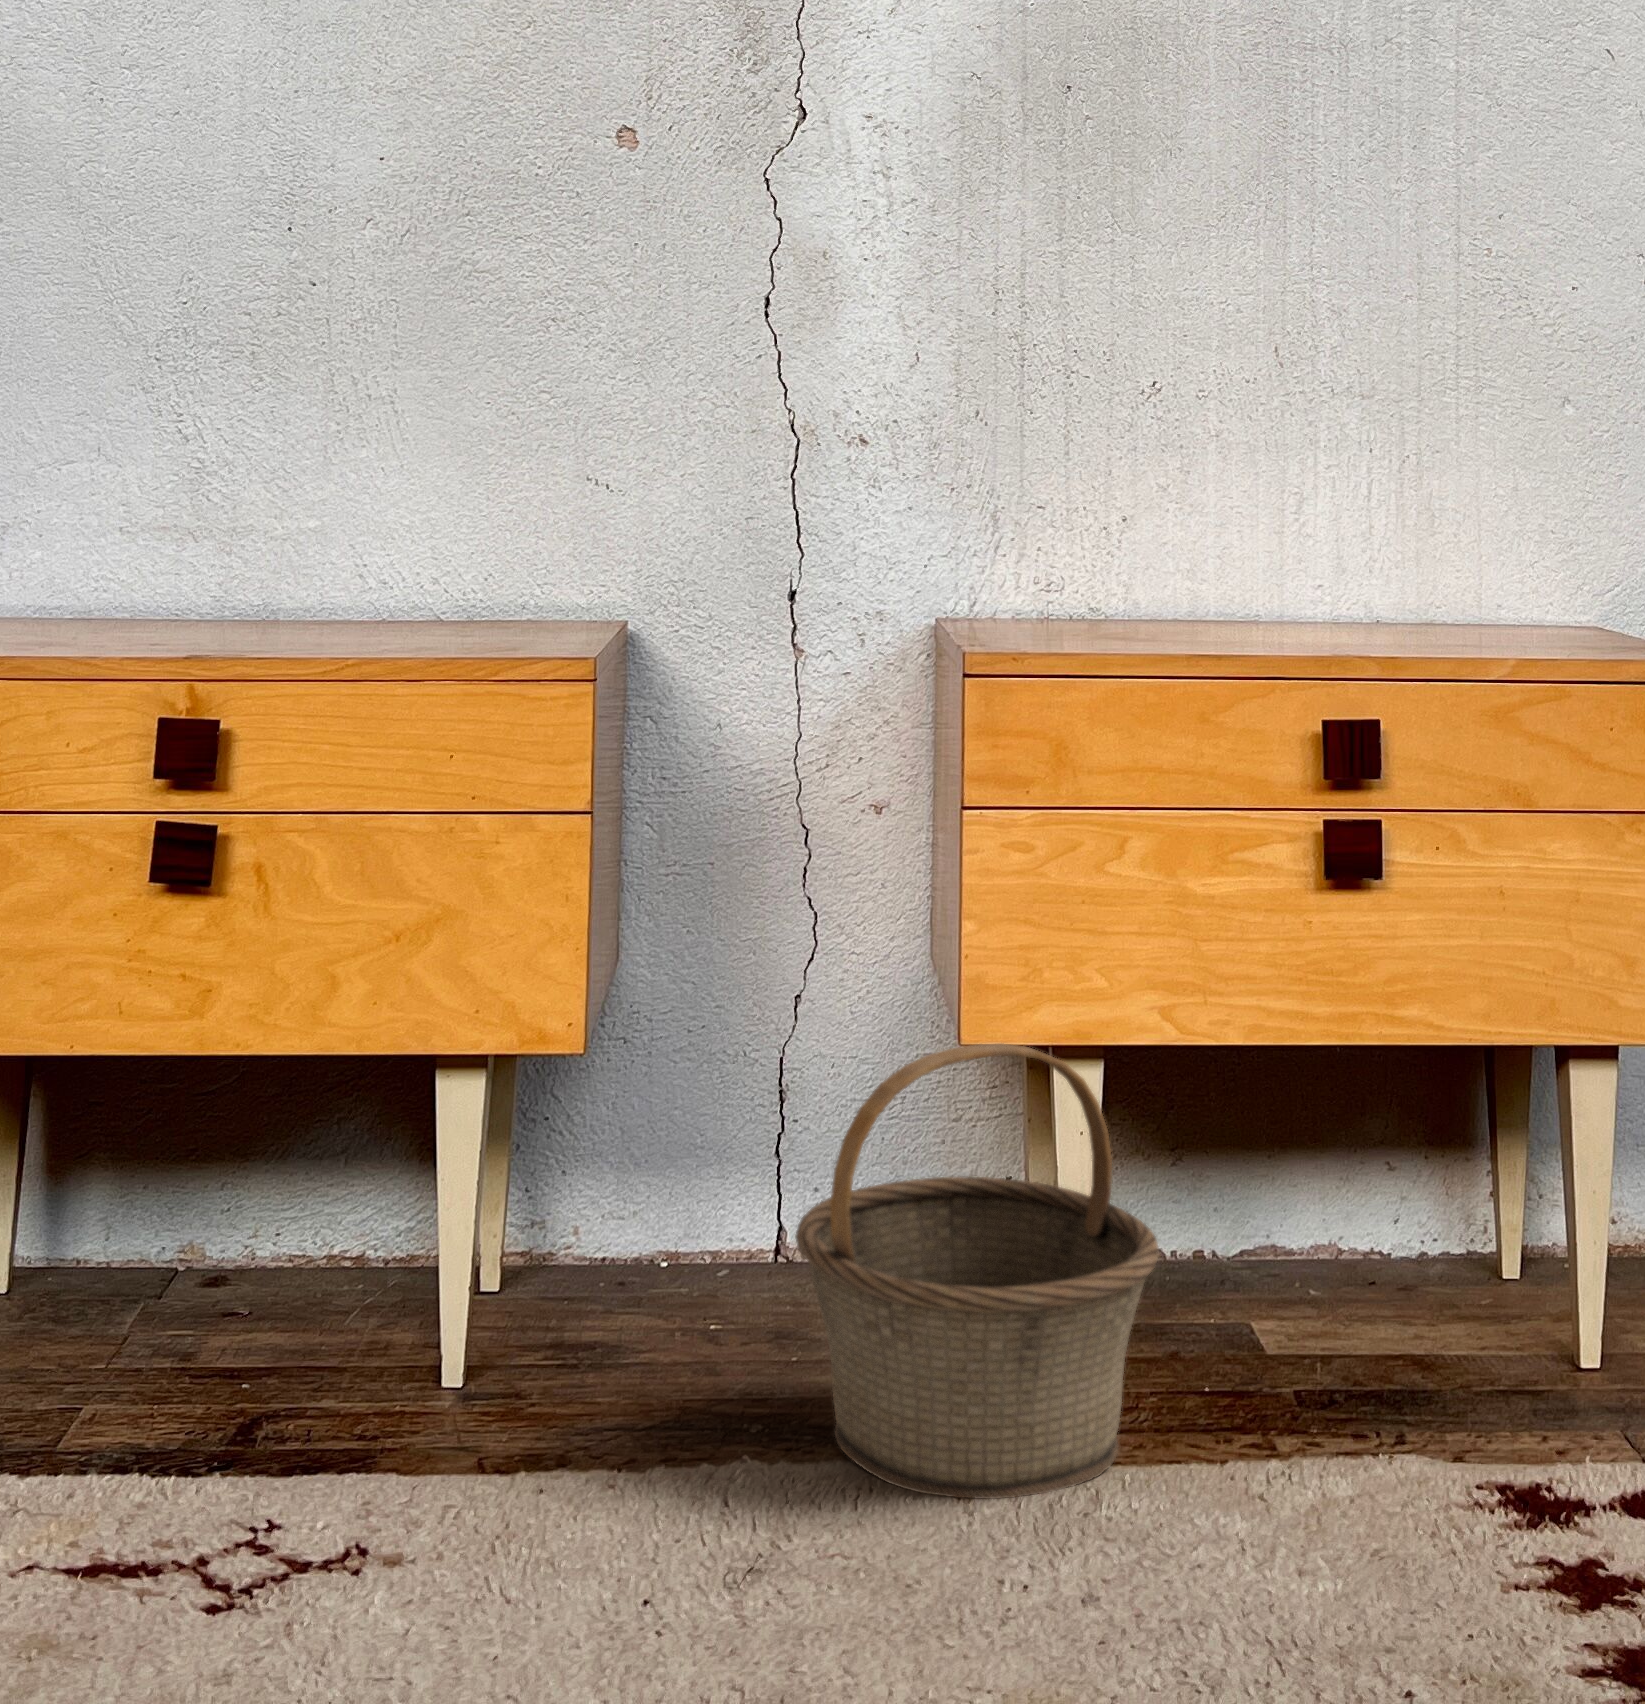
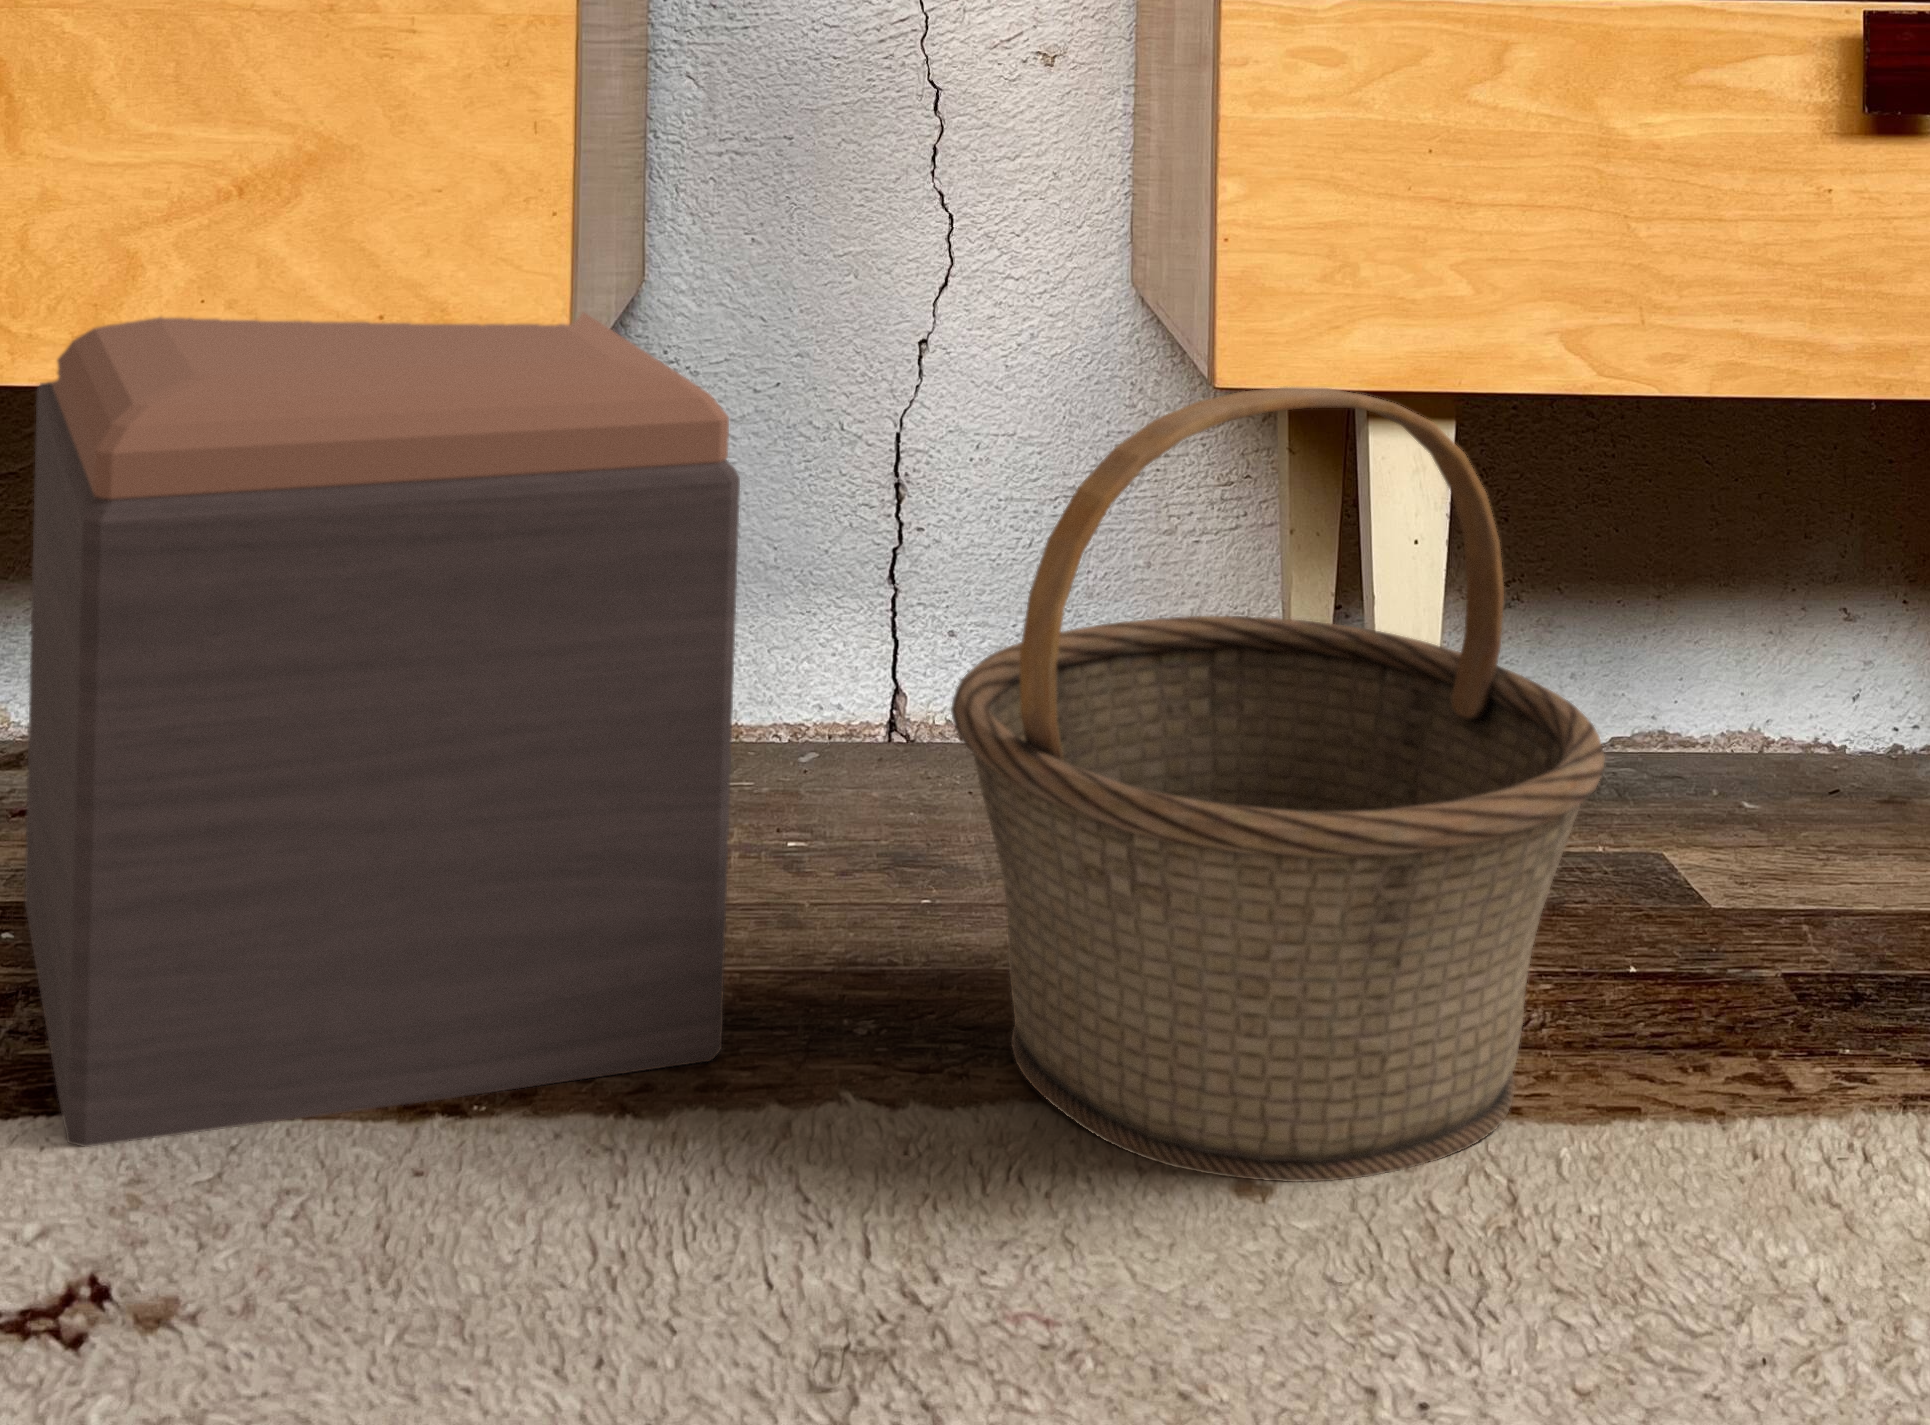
footstool: none [256,984,675,1499] -> present [25,313,740,1147]

